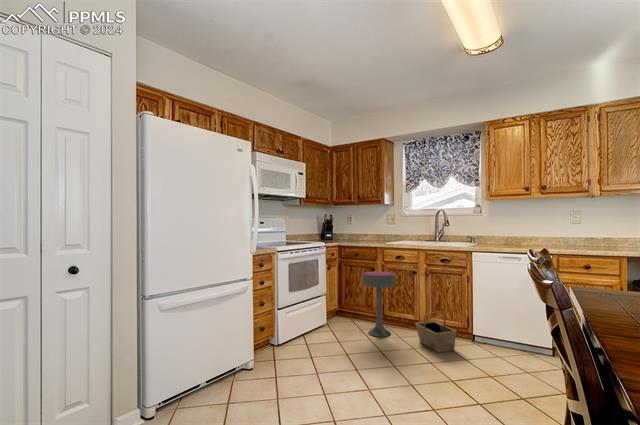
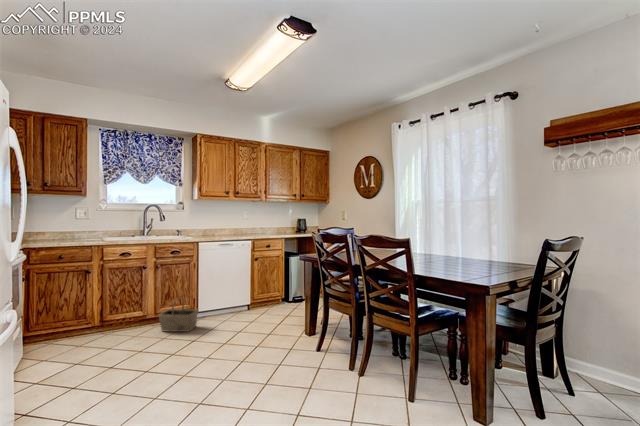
bar stool: present [363,271,396,337] -> none [92,271,133,344]

